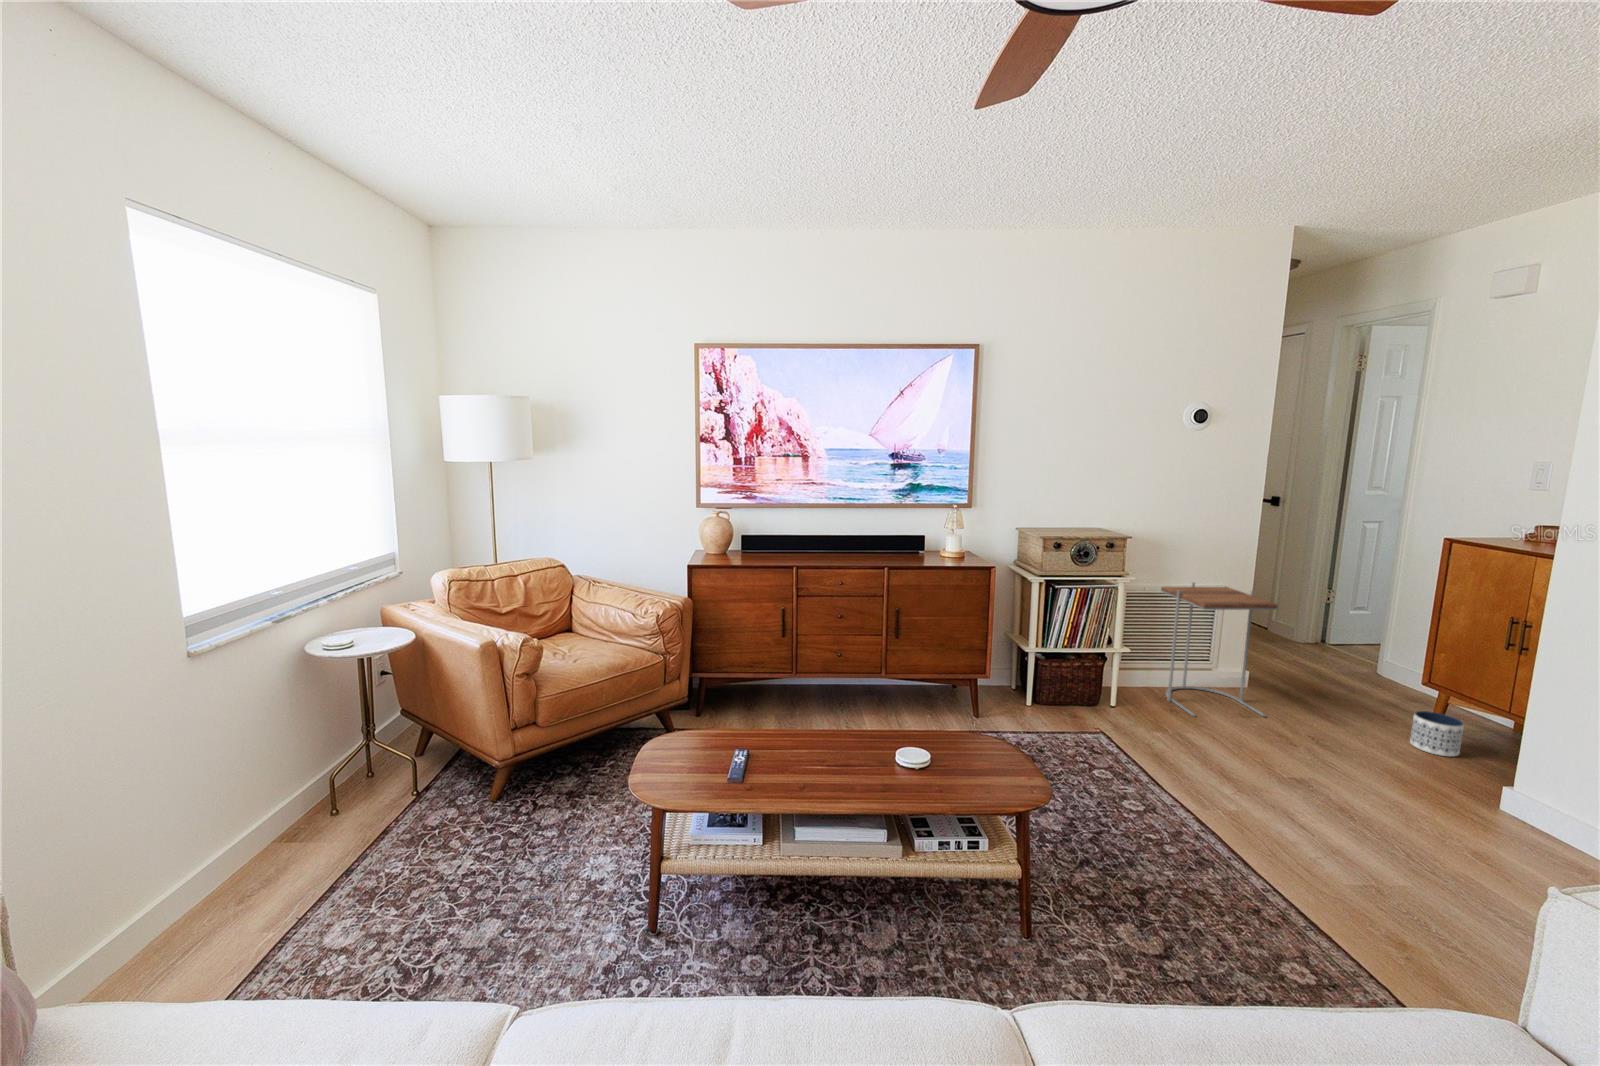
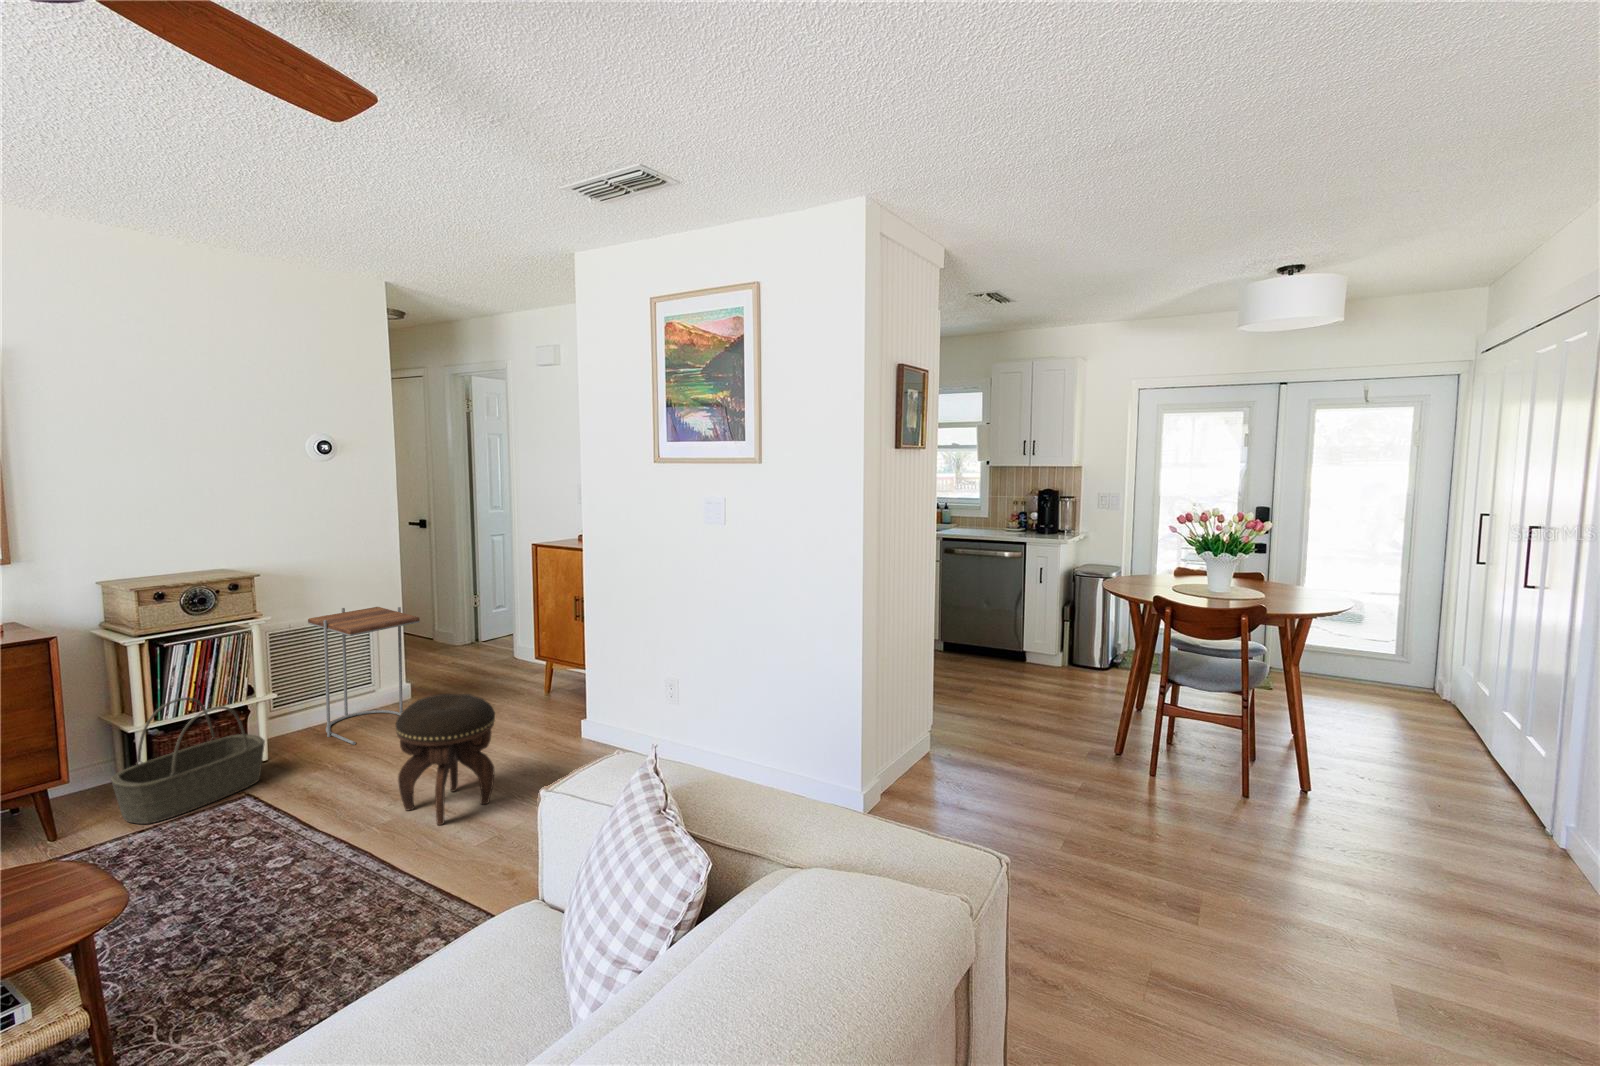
basket: none [1013,633,1120,727] -> present [111,697,265,824]
footstool: none [1255,692,1399,846] -> present [396,694,495,825]
planter: present [1410,711,1464,756] -> none [527,679,556,712]

